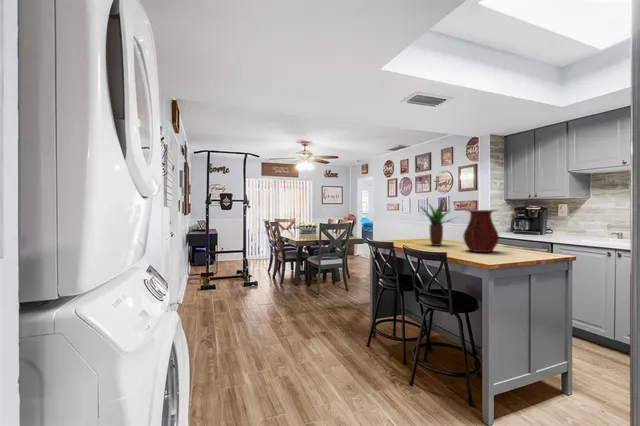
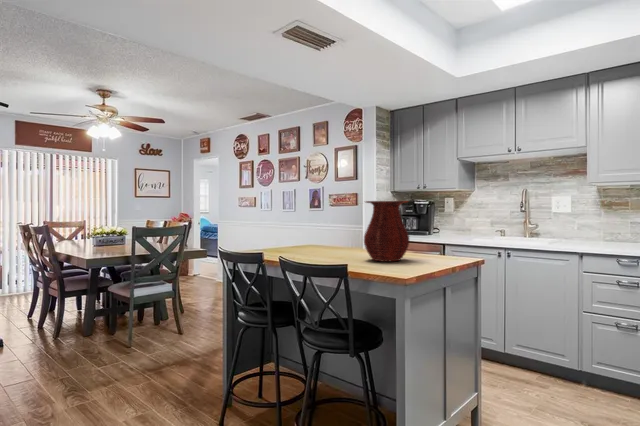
potted plant: present [421,200,450,246] -> none [296,185,355,255]

